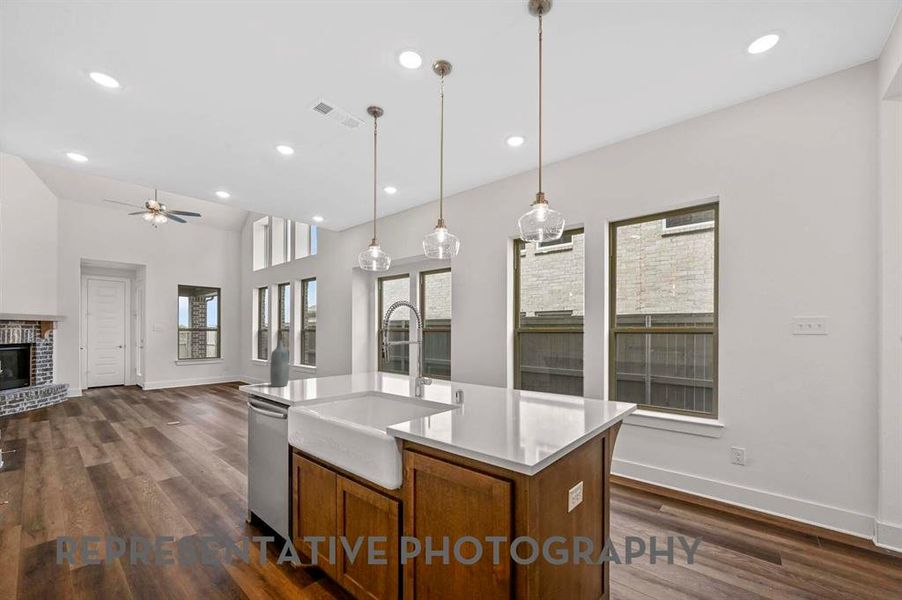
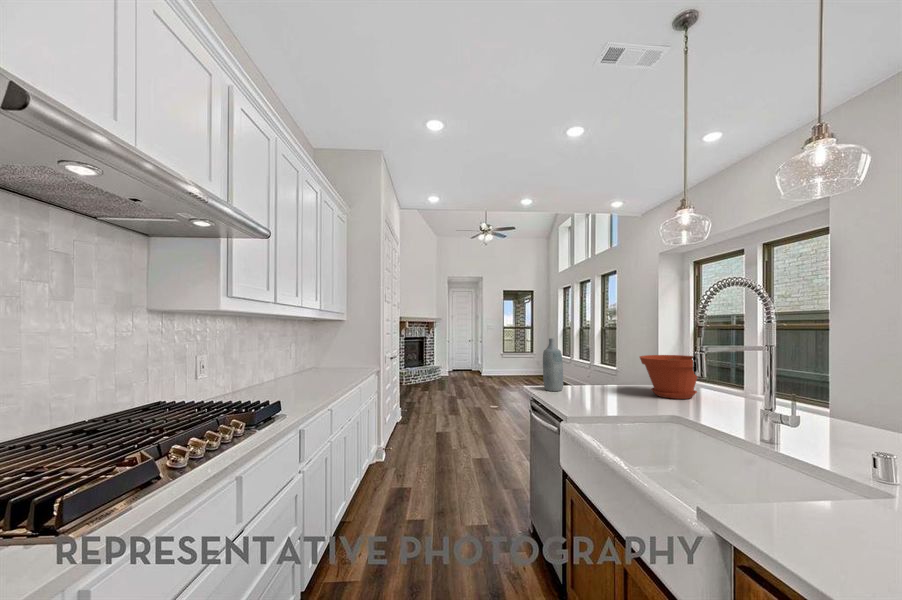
plant pot: none [349,351,391,382] -> present [640,355,706,399]

